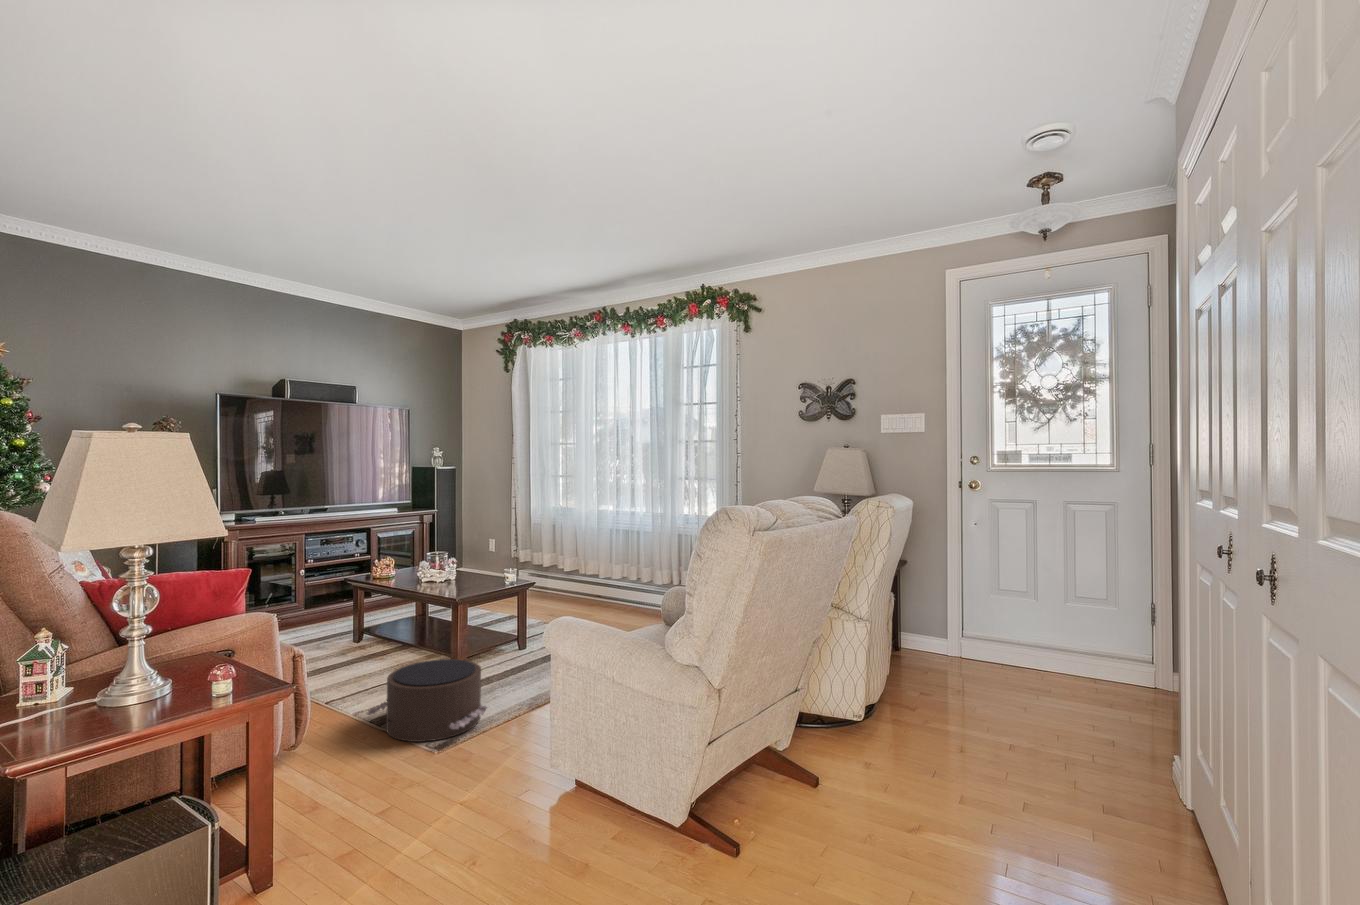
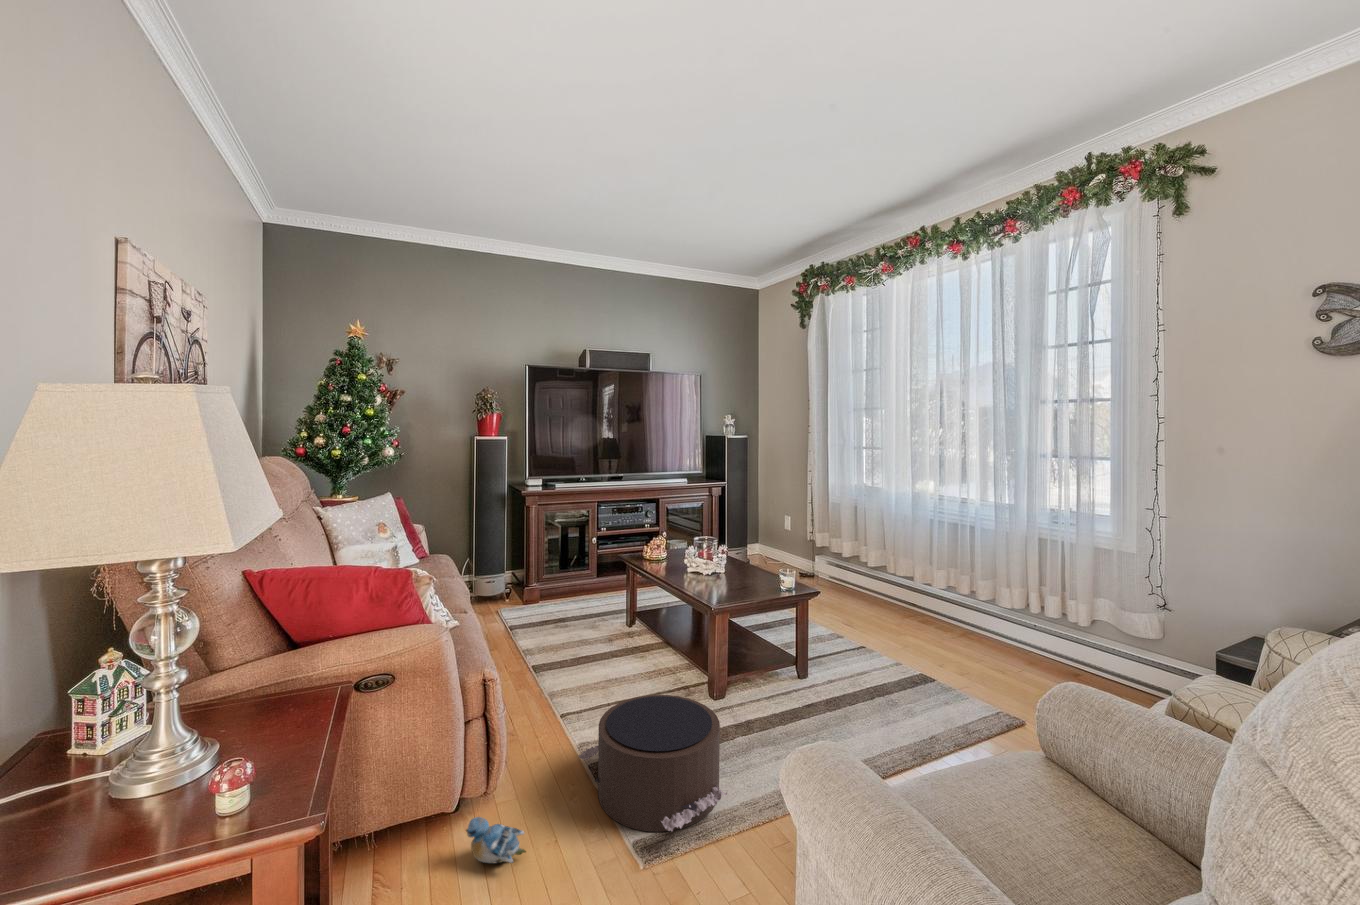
plush toy: none [298,748,349,779] -> present [466,817,526,863]

